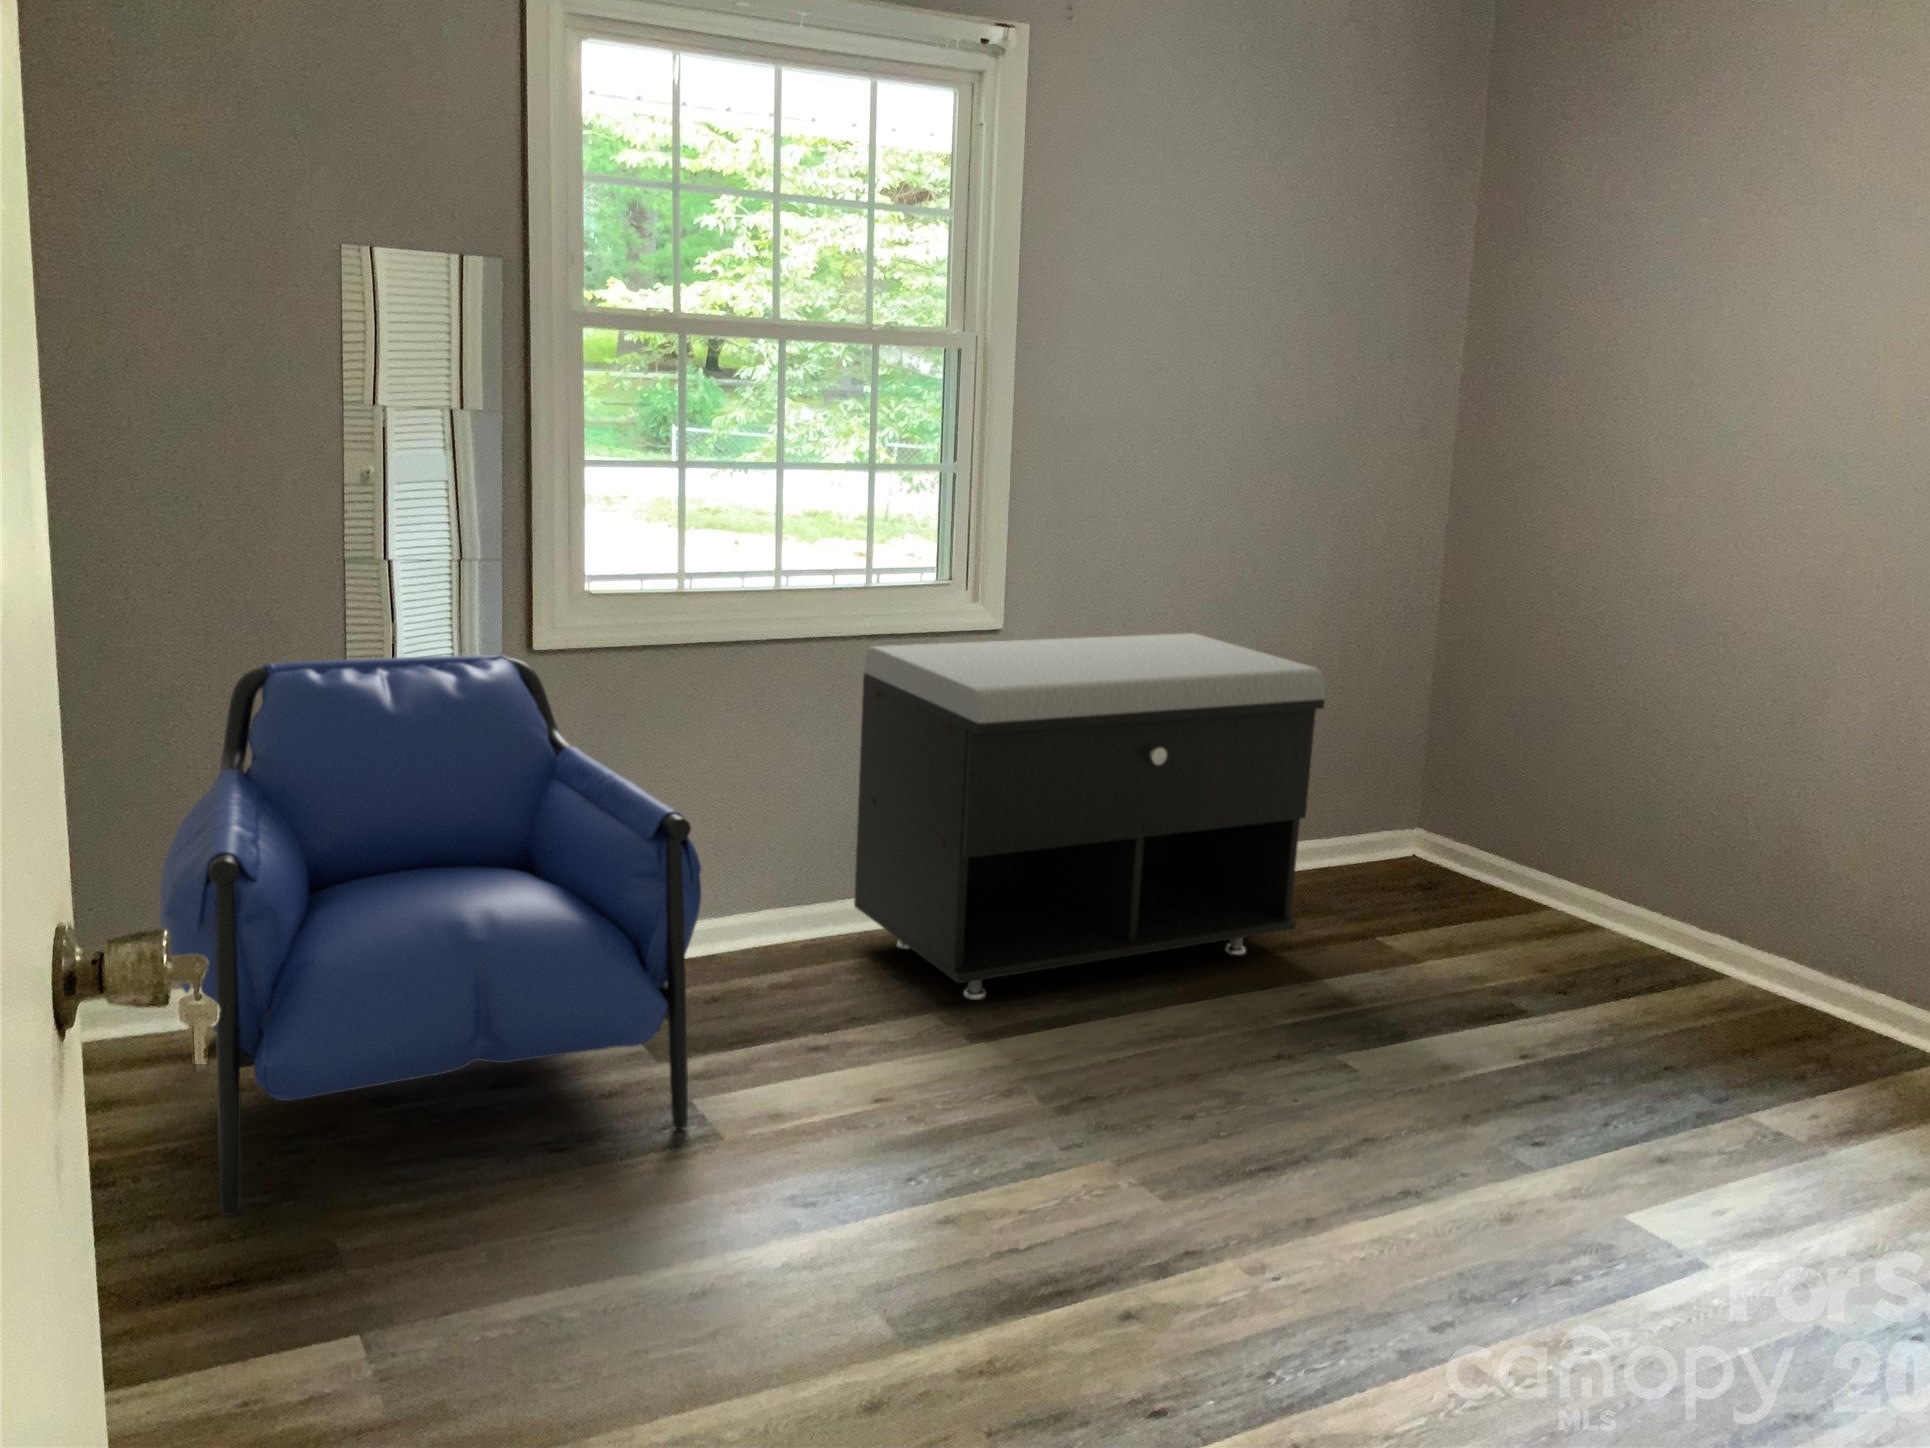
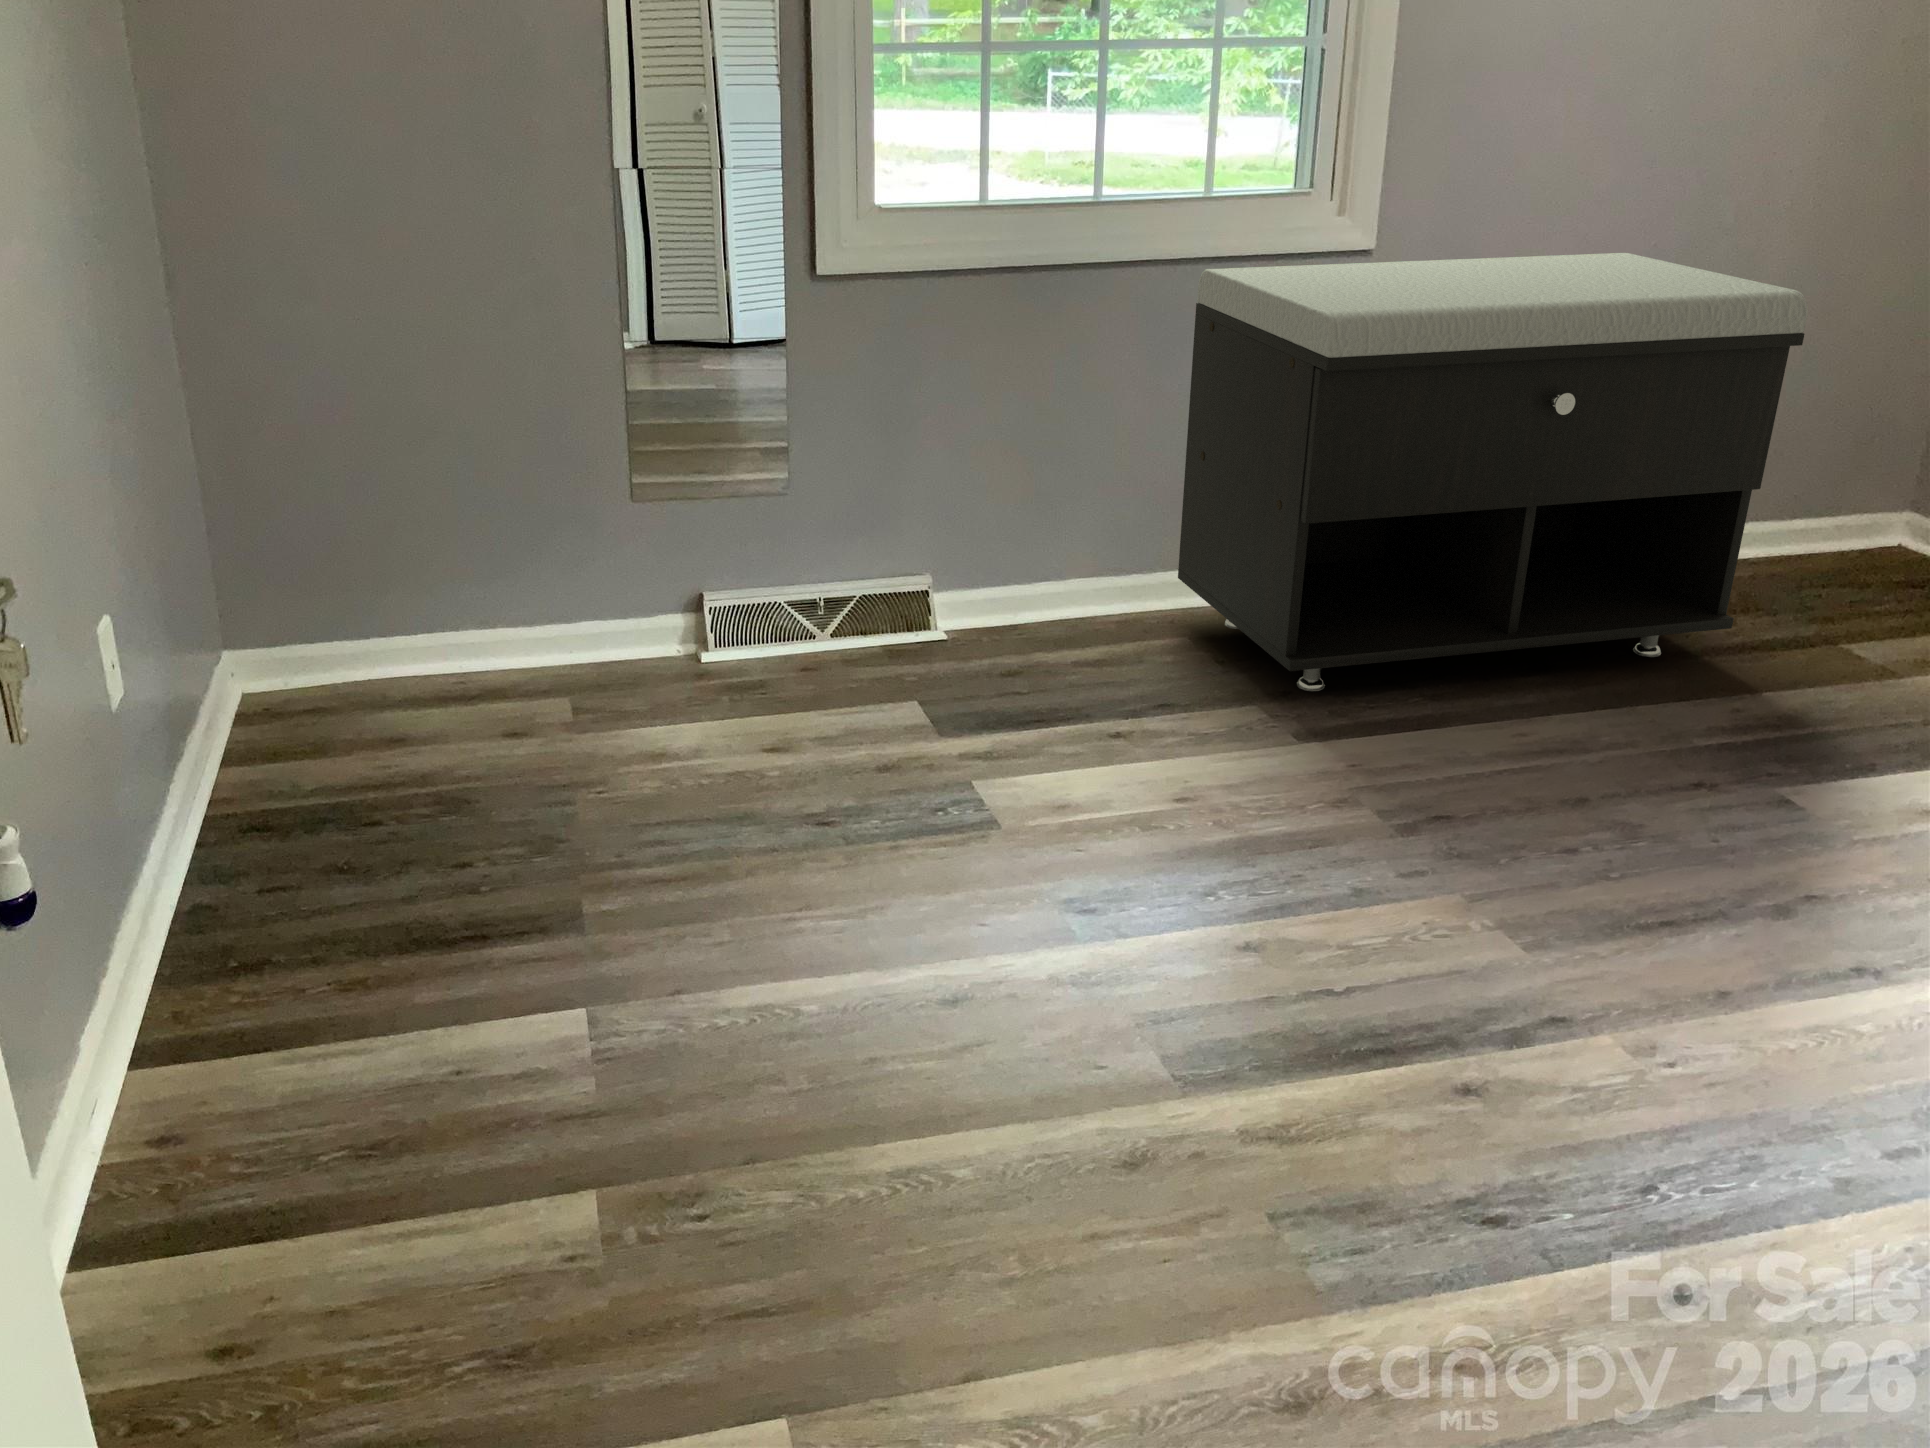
armchair: present [160,655,701,1215] -> none [408,279,981,865]

